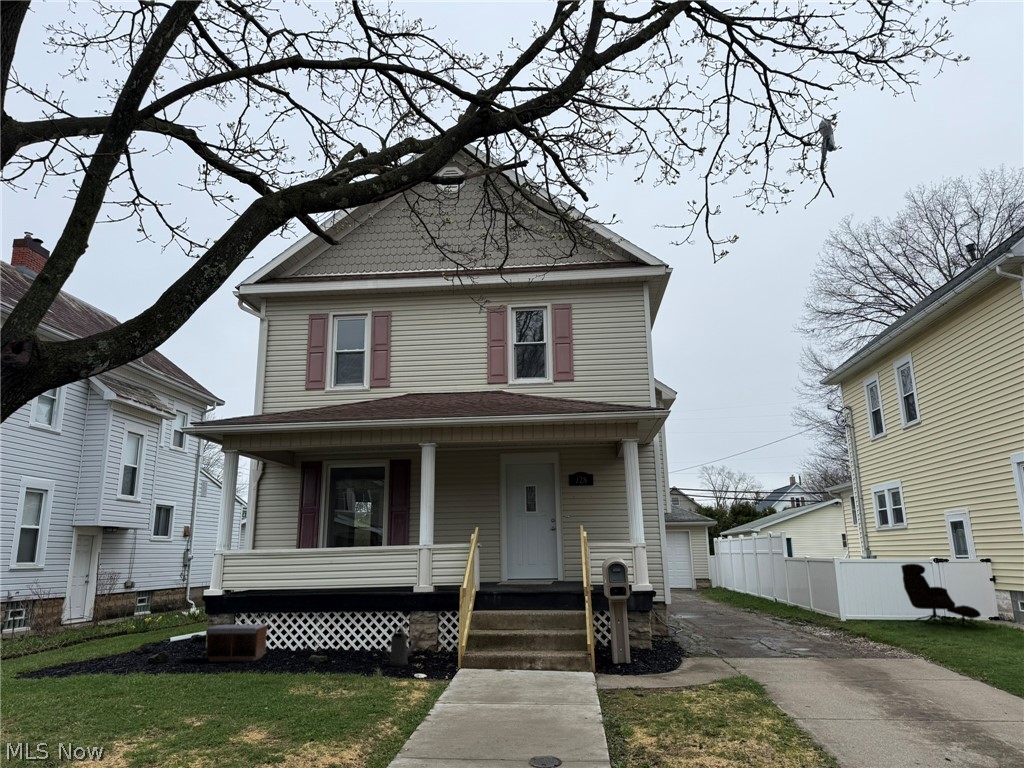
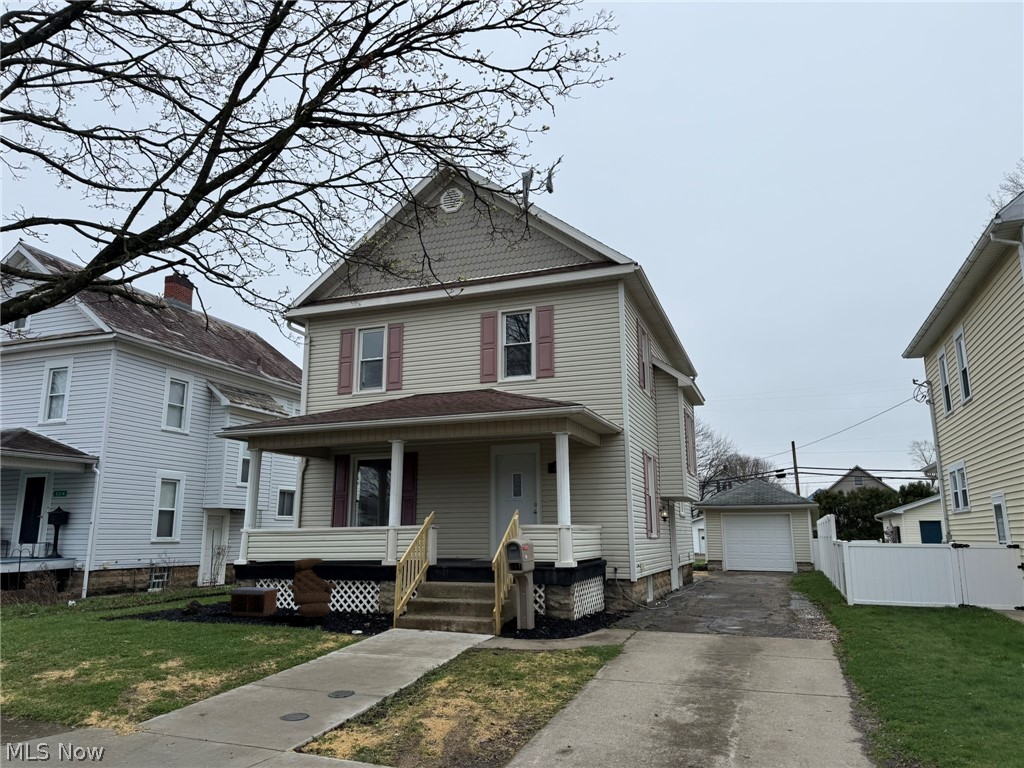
lounge chair: present [901,564,981,626] -> present [288,558,336,625]
watering can: present [385,626,424,666] -> none [349,592,387,625]

